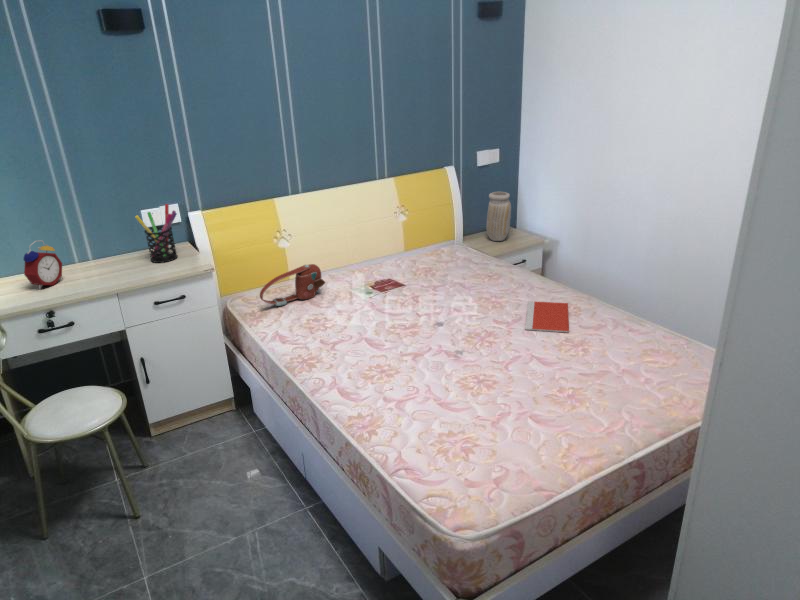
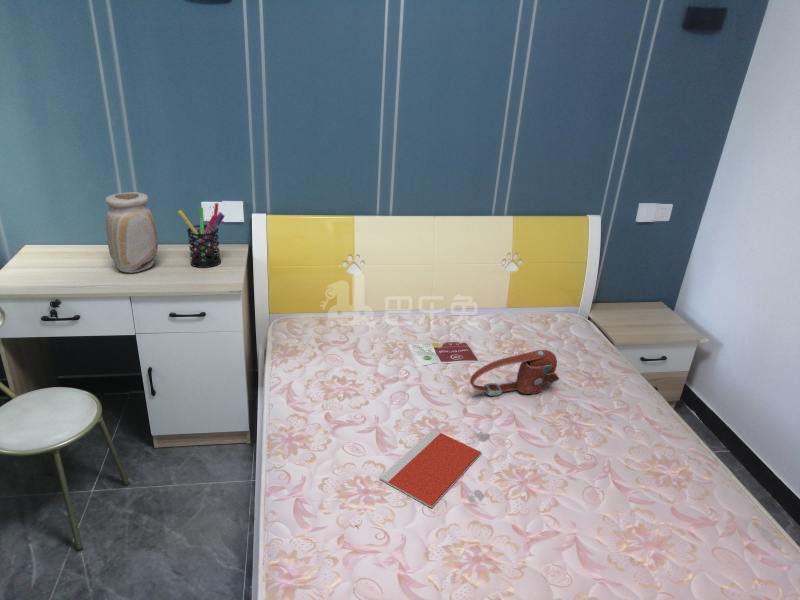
vase: present [486,192,511,241] -> present [106,192,158,273]
alarm clock: present [24,241,62,289] -> none [50,218,96,270]
handbag: present [260,264,325,306] -> present [470,350,559,396]
notebook: present [525,301,569,332] -> present [380,429,482,508]

